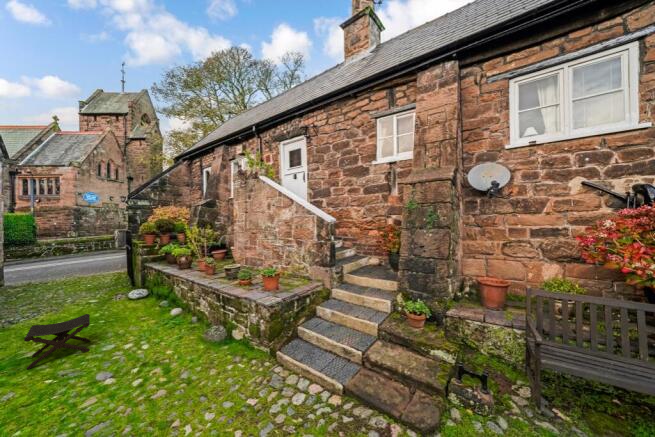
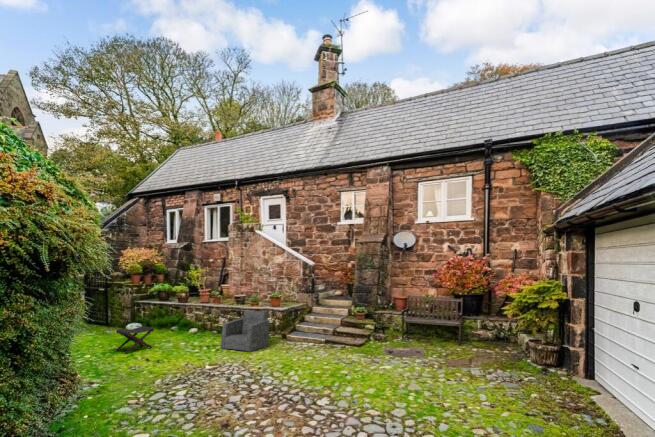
armchair: none [173,294,255,386] -> present [220,310,269,352]

